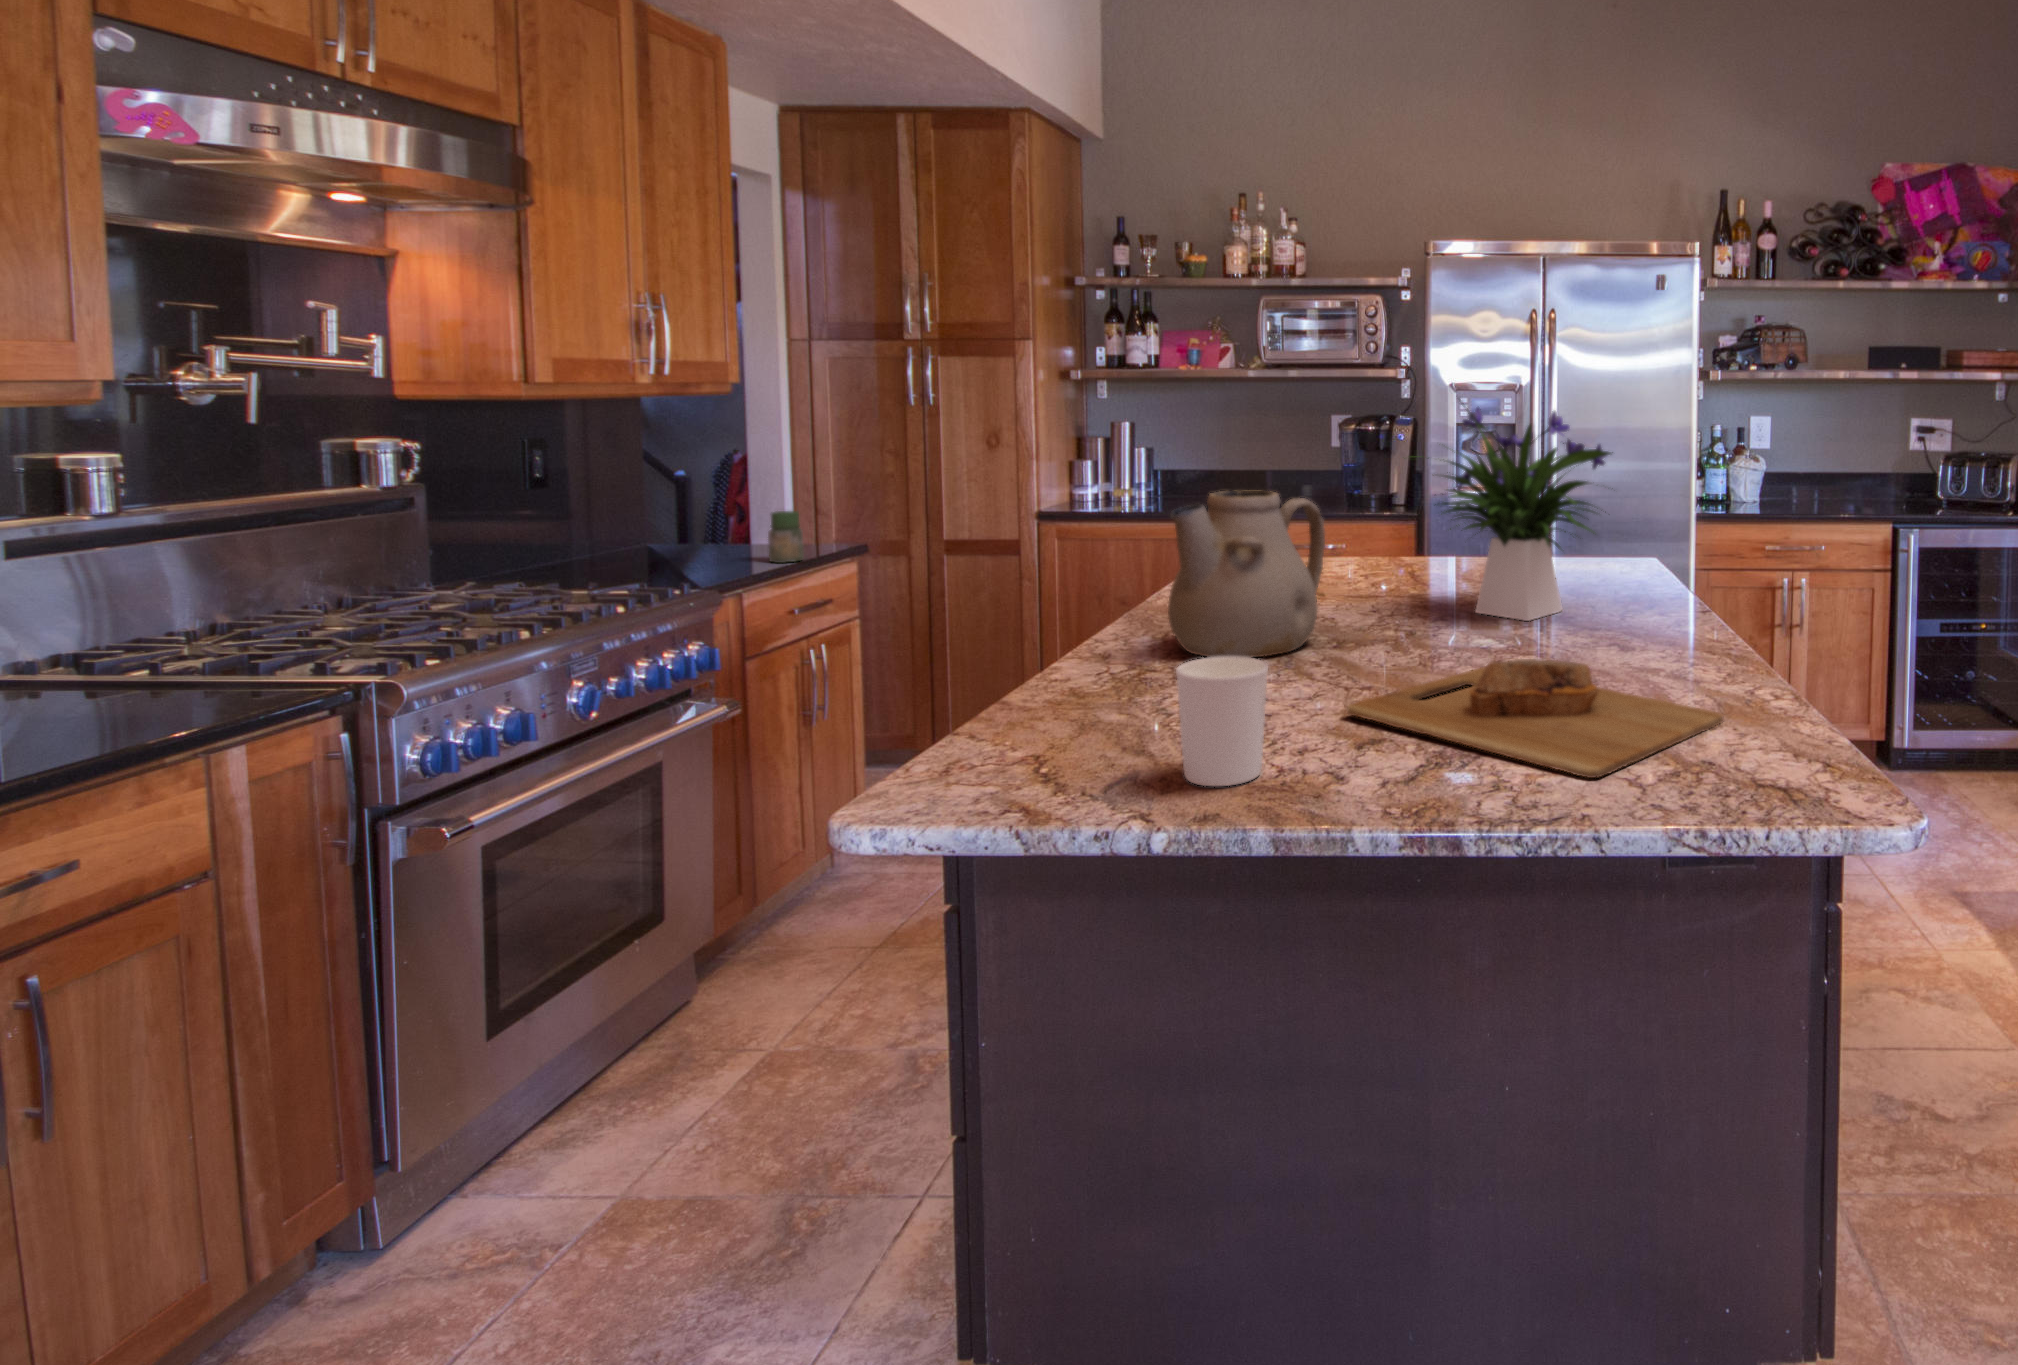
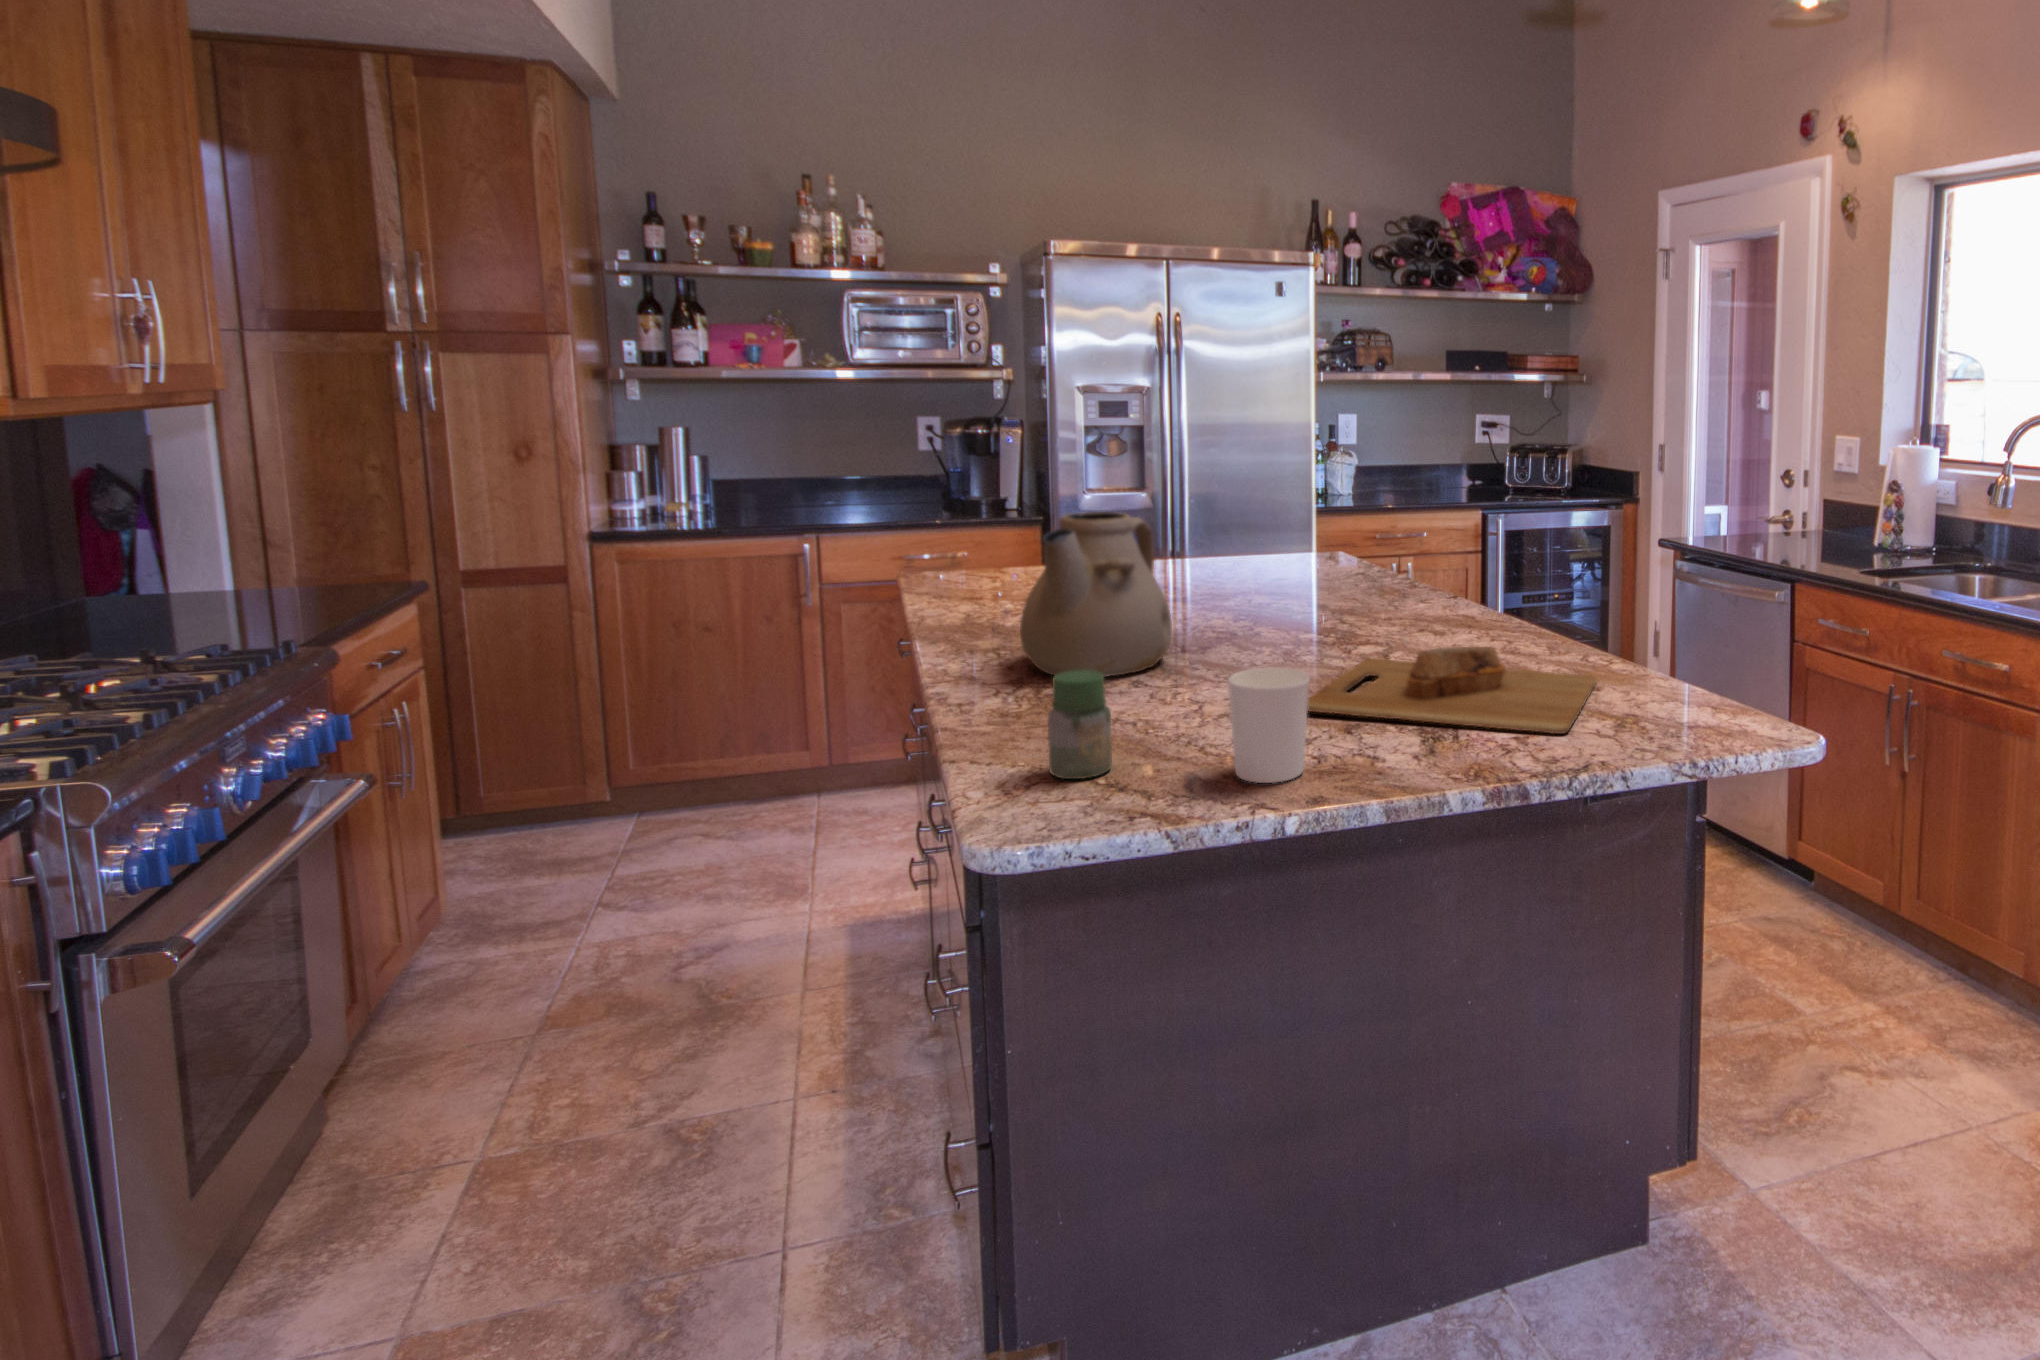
flower arrangement: present [1410,408,1613,621] -> none [1211,413,1406,618]
jar: present [768,511,804,563] -> present [1048,670,1112,779]

